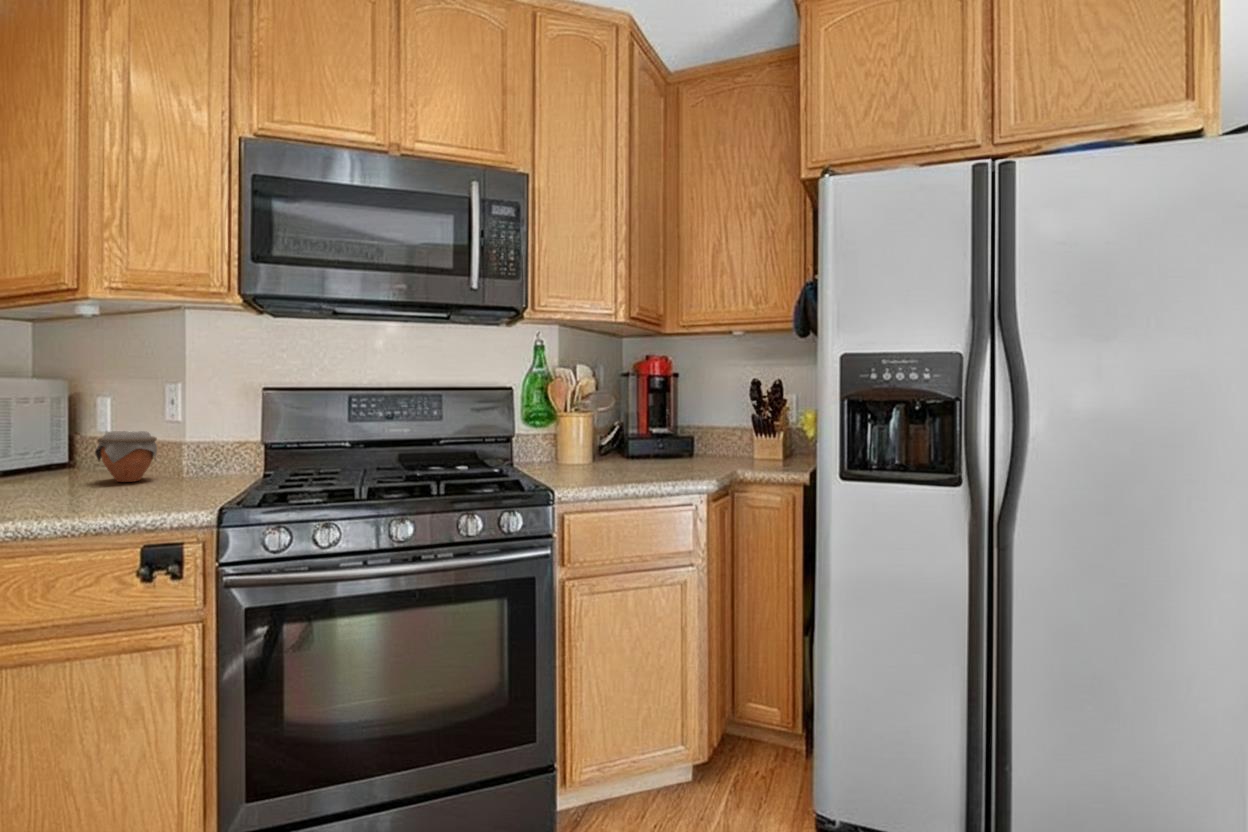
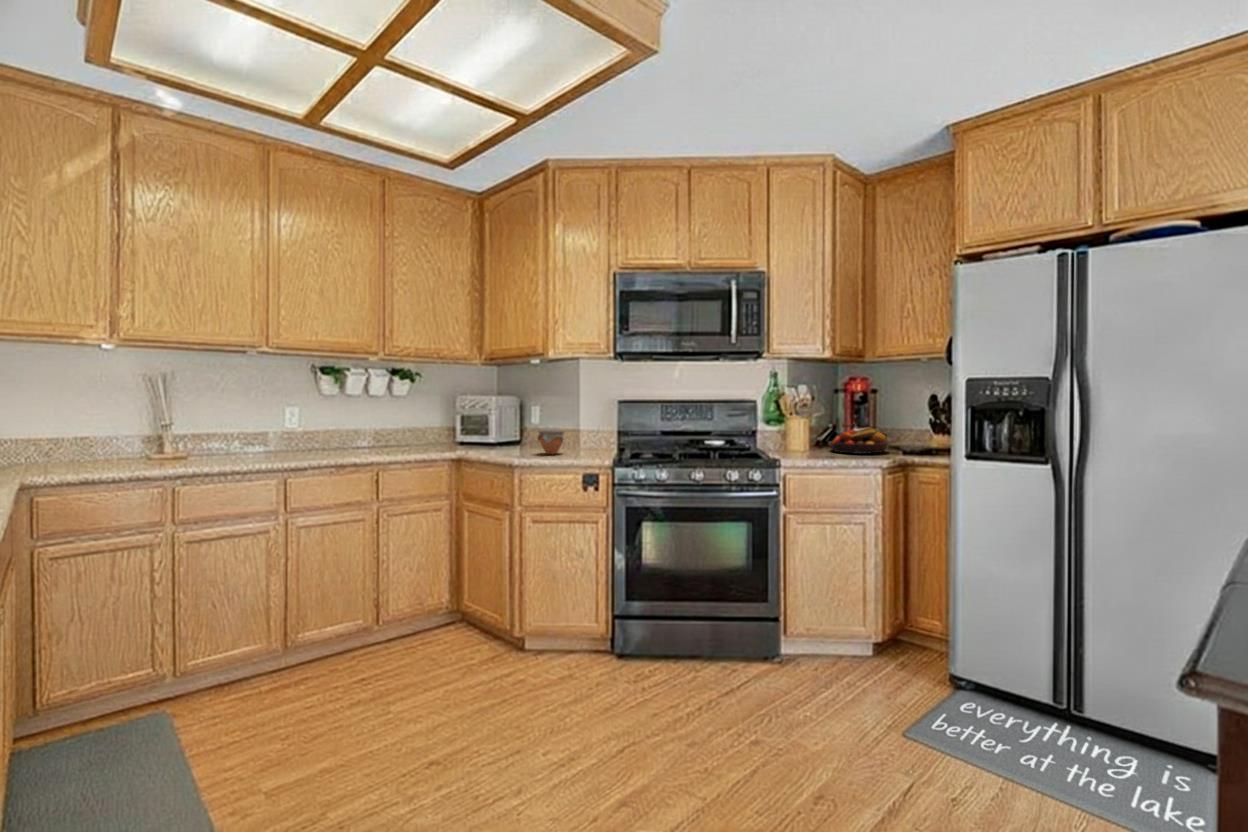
fruit bowl: none [620,428,703,467] -> present [828,428,887,454]

